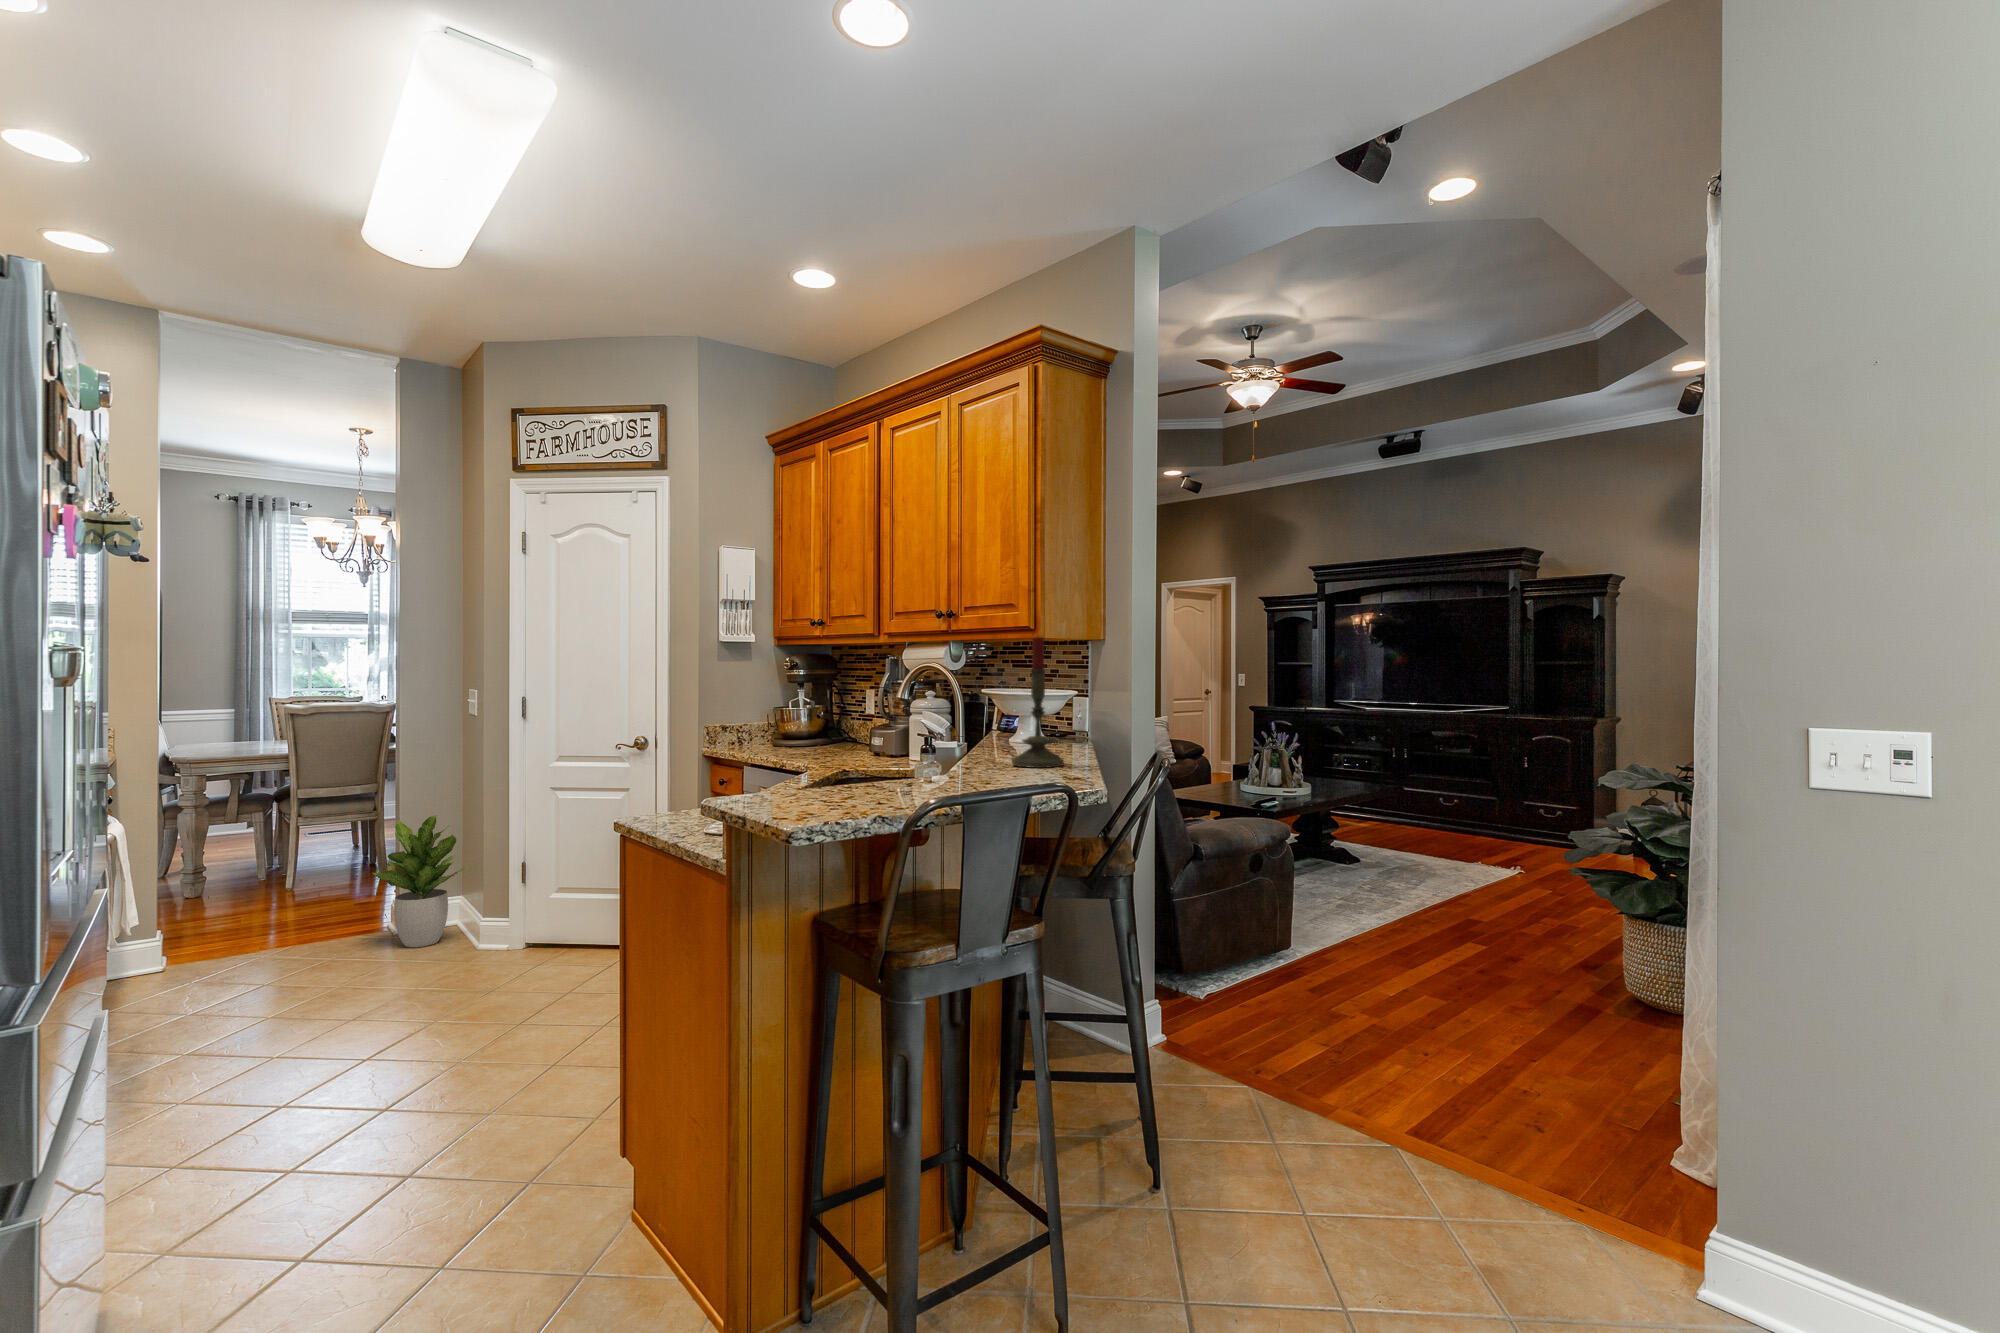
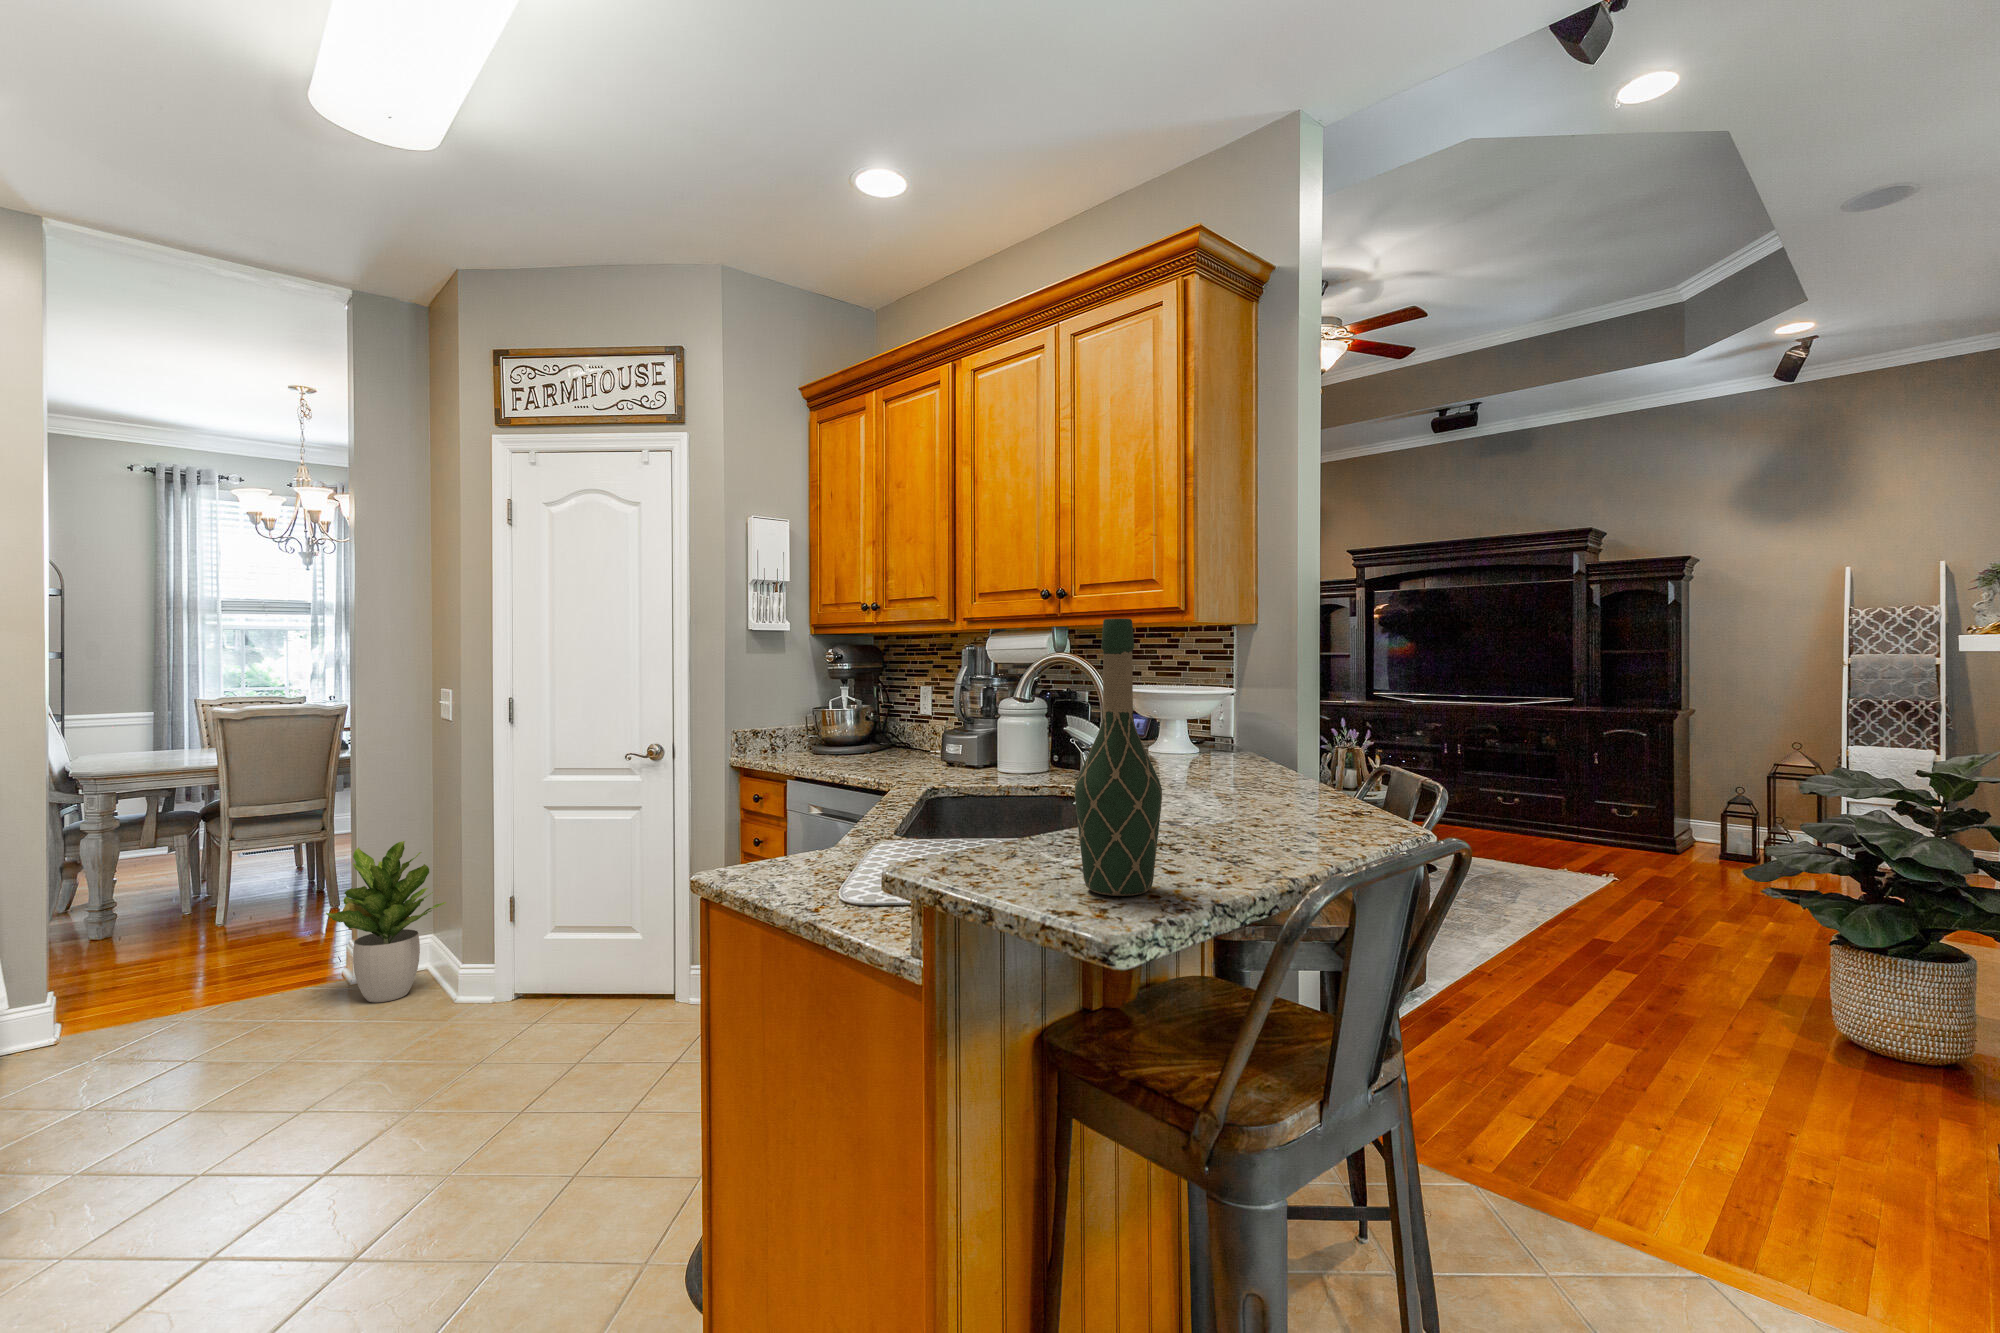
candle: present [1012,637,1064,768] -> none [1232,611,1304,794]
wine bottle: none [791,644,844,811] -> present [1075,619,1162,896]

